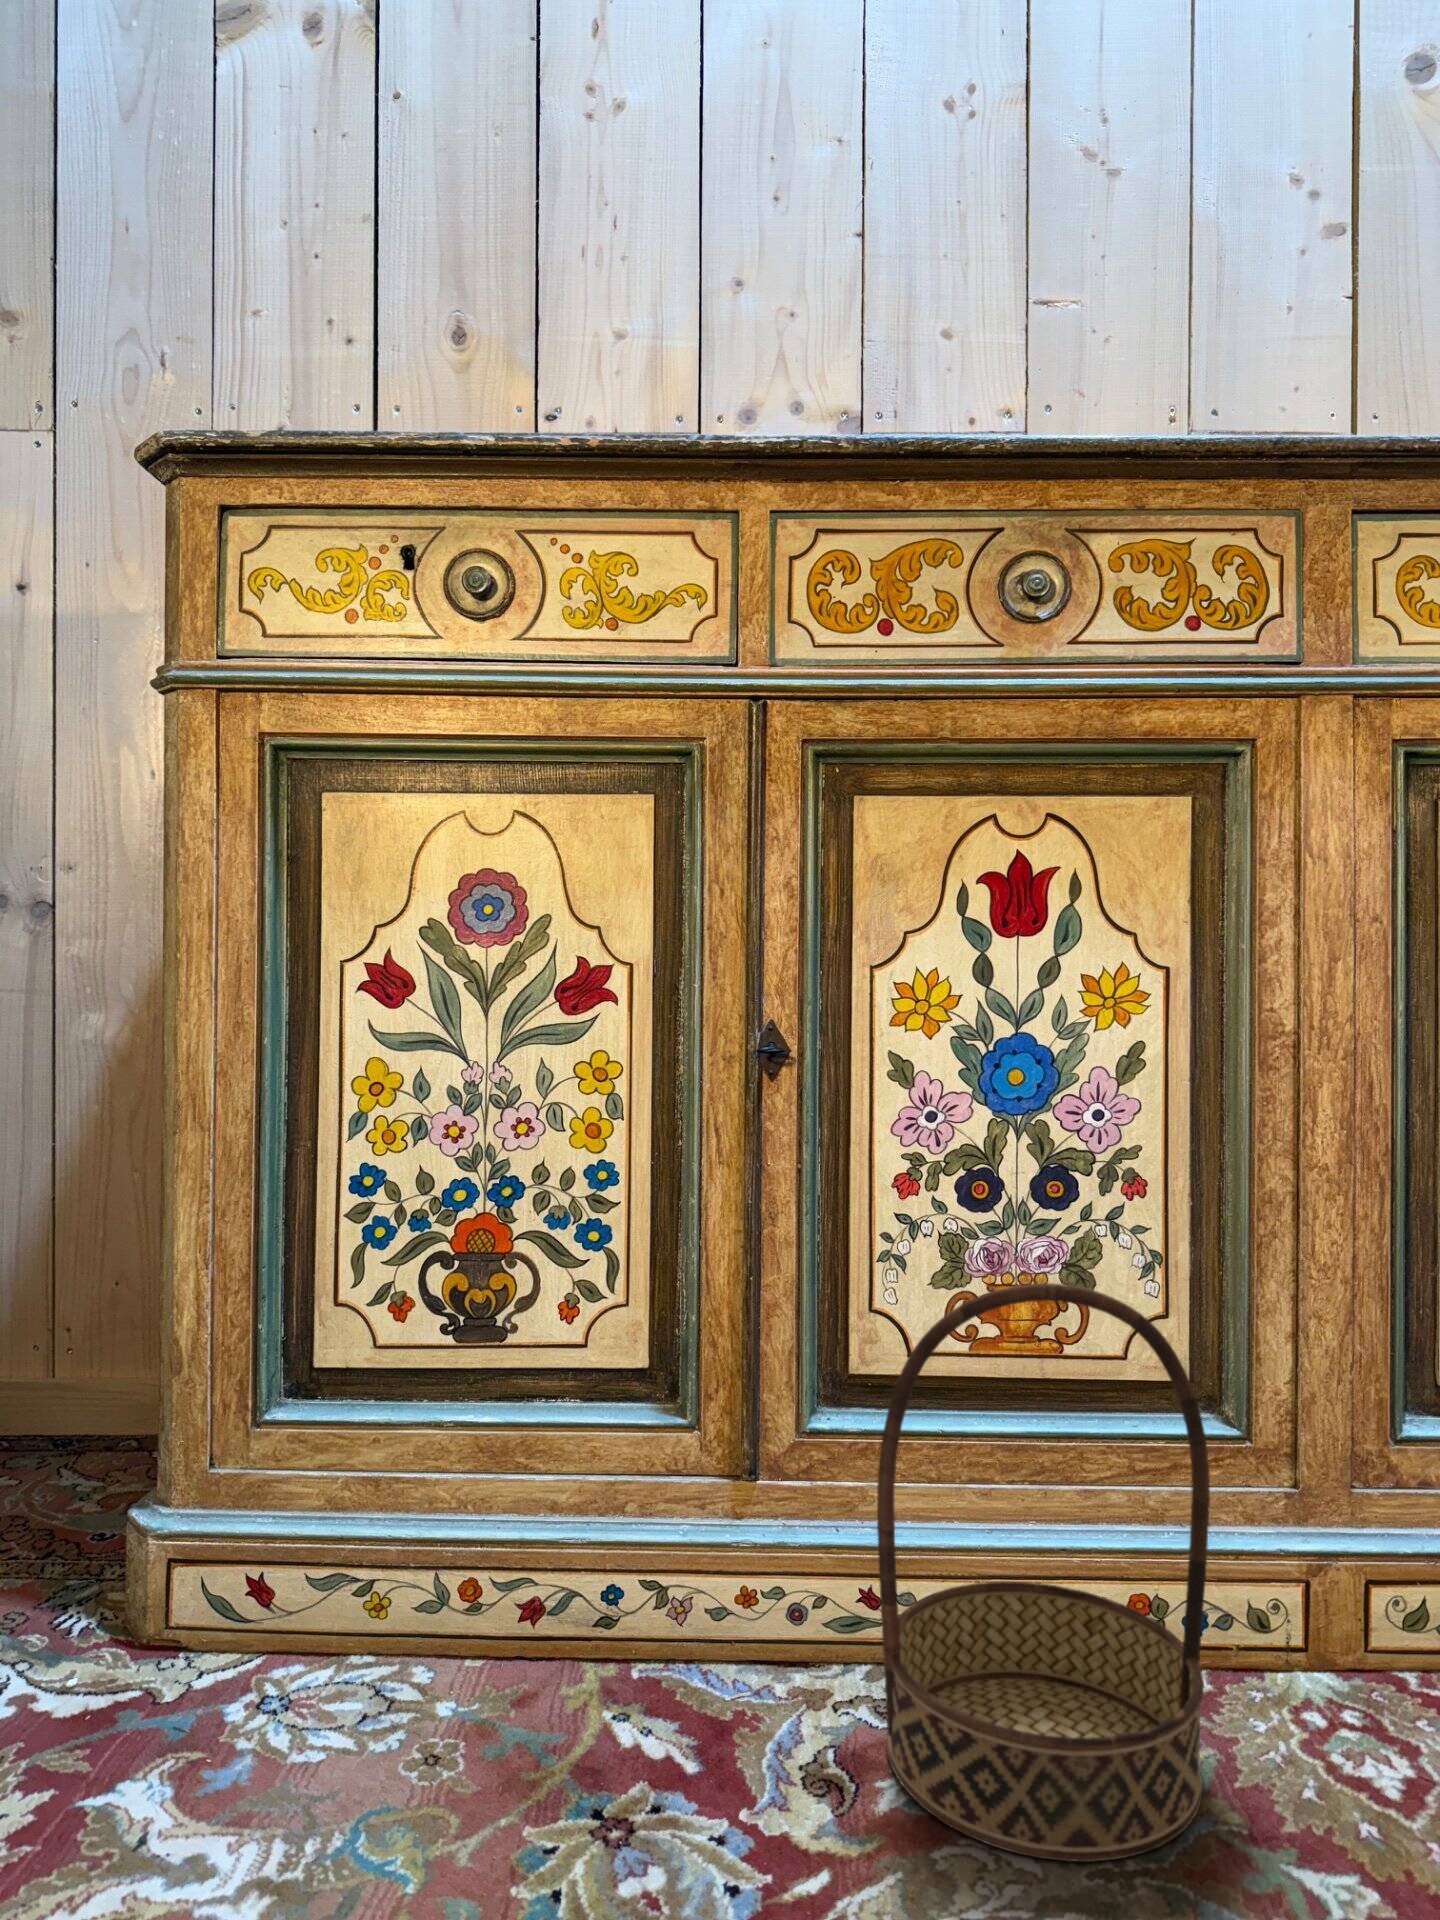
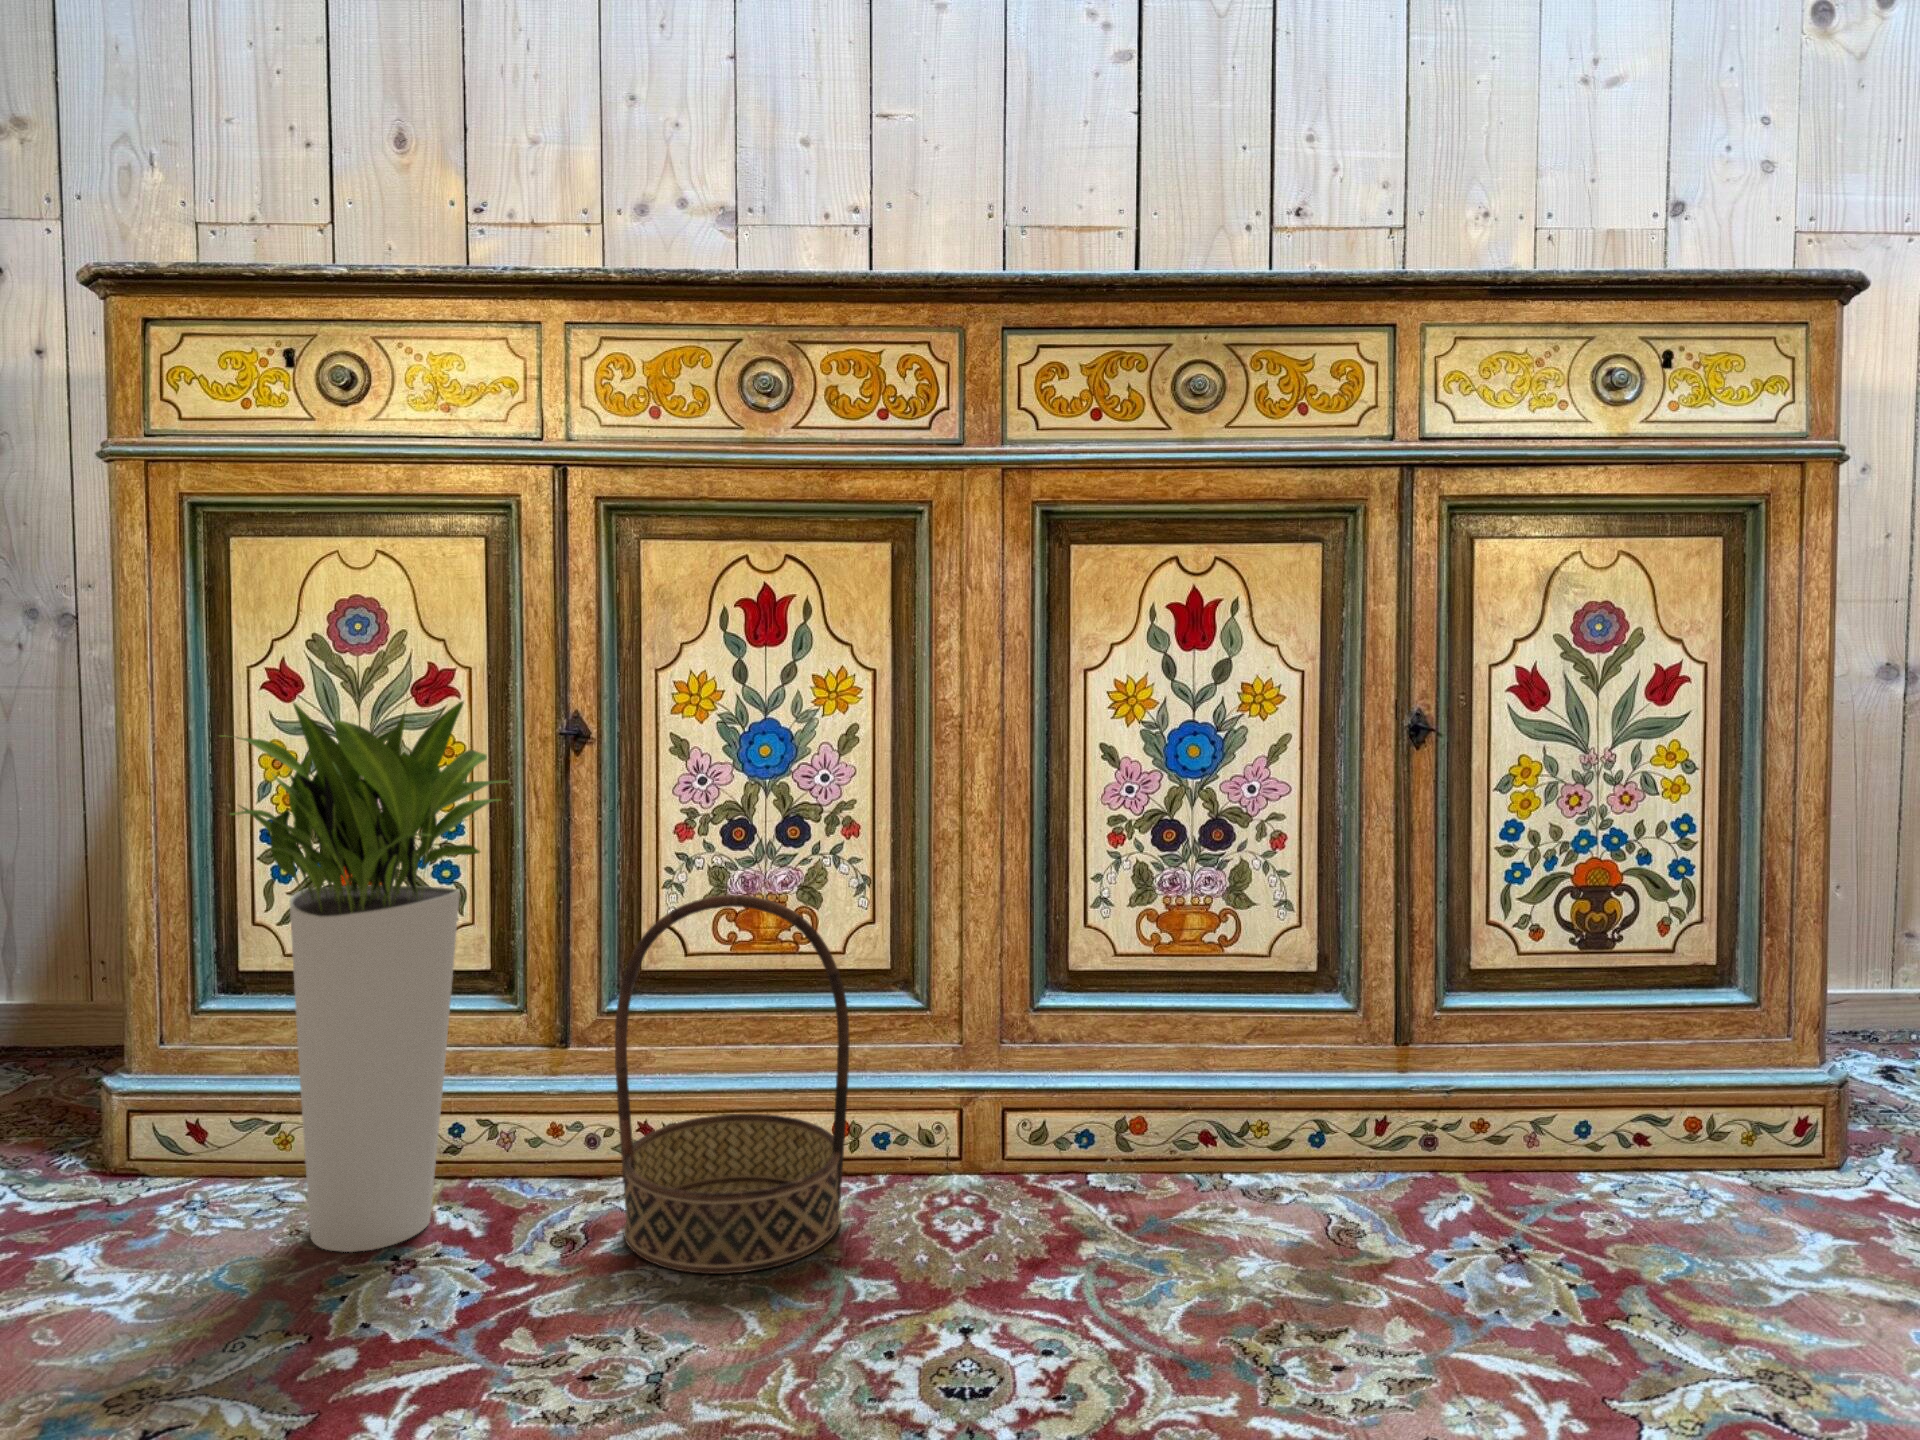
planter: none [343,996,710,1799] -> present [225,700,505,1252]

